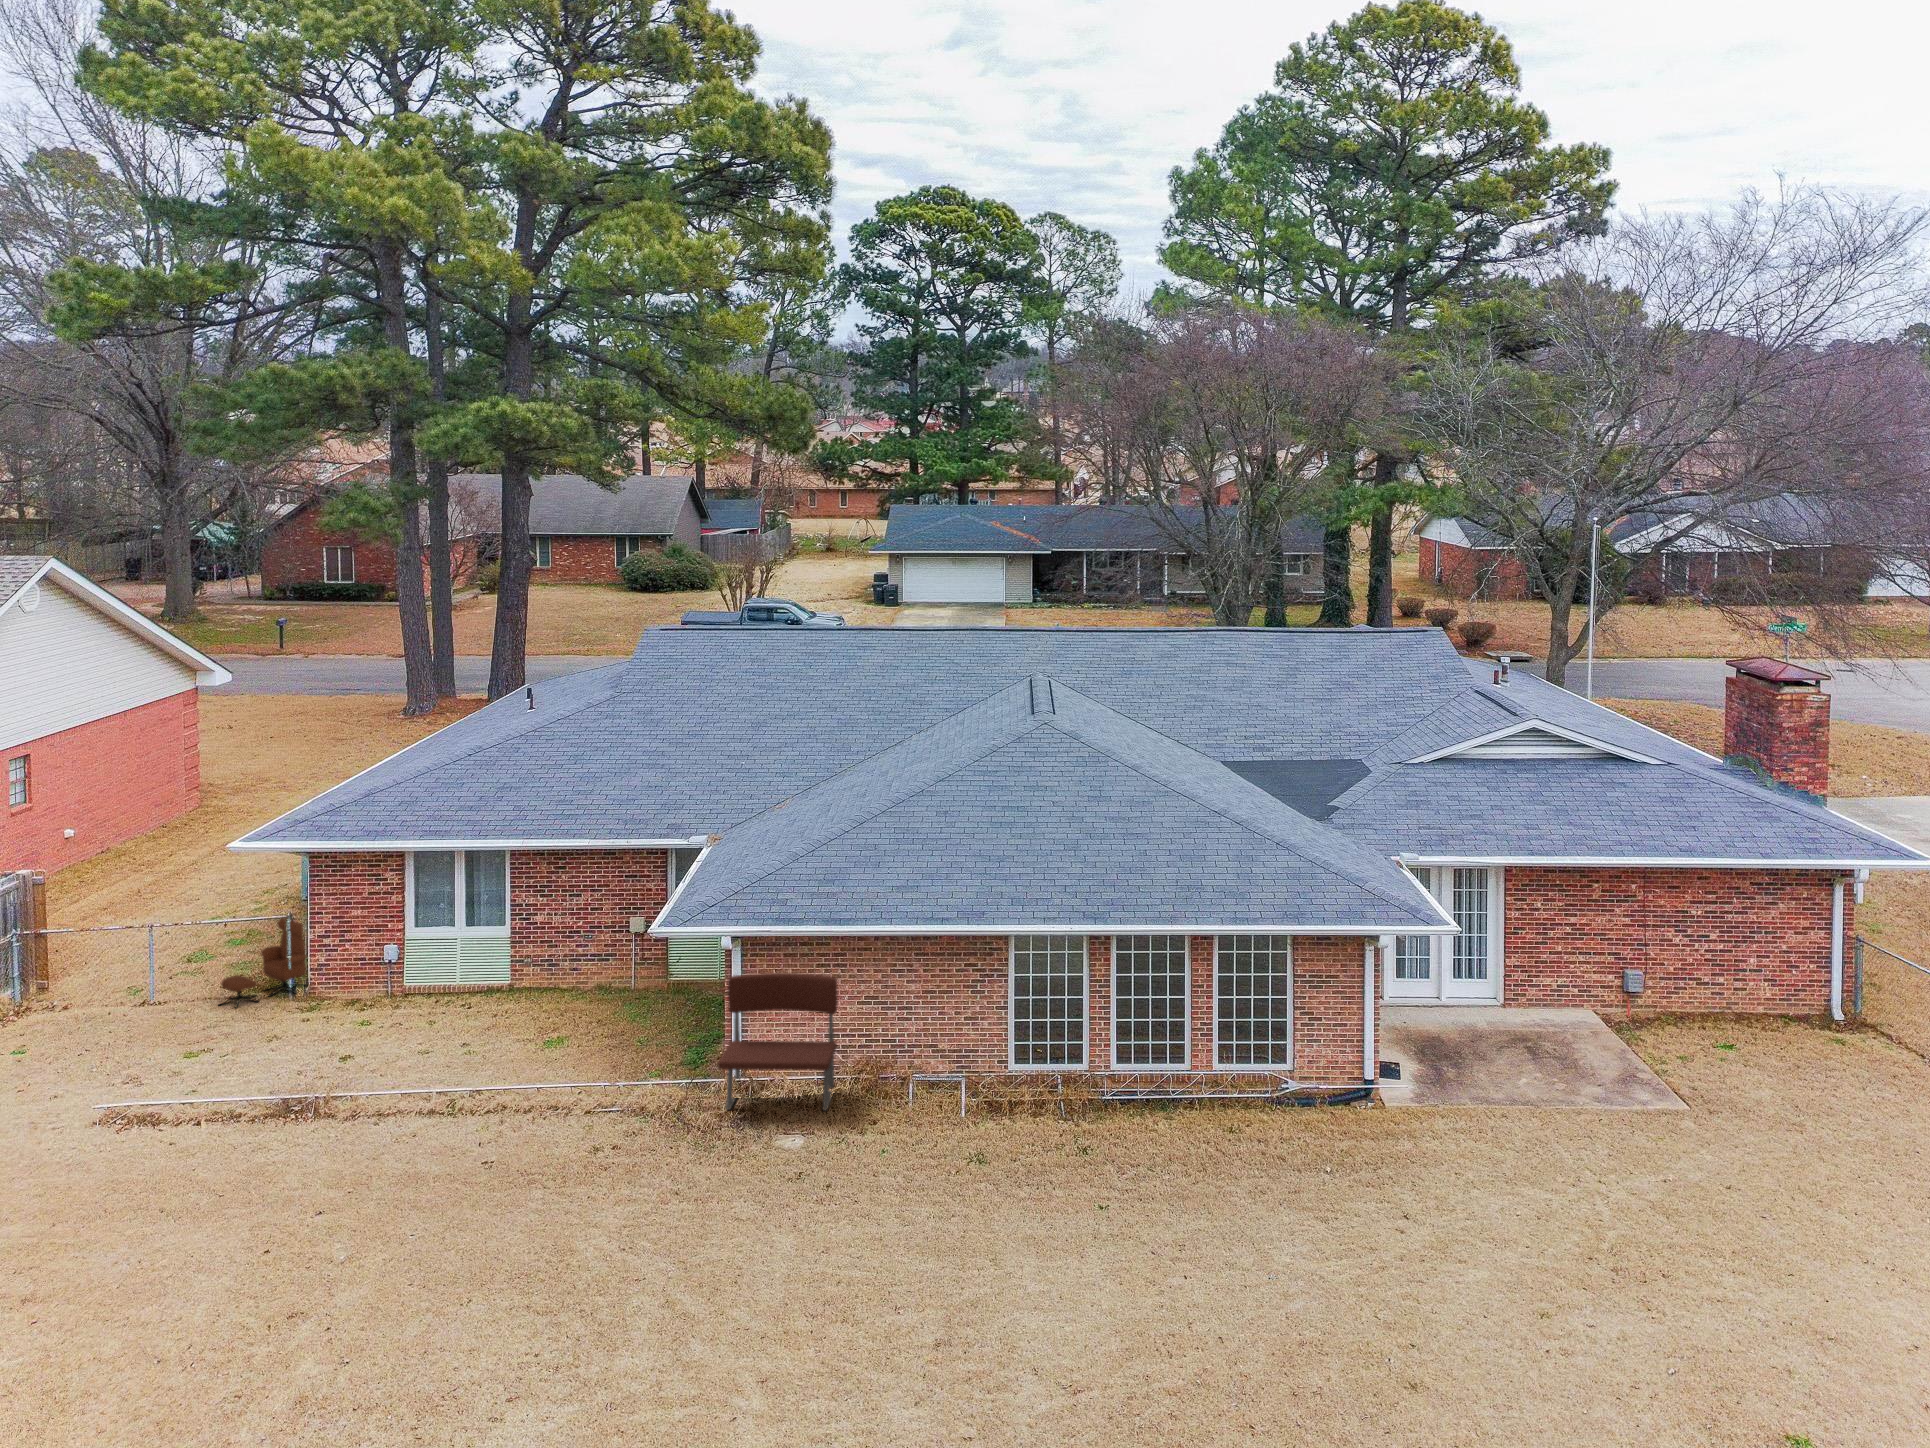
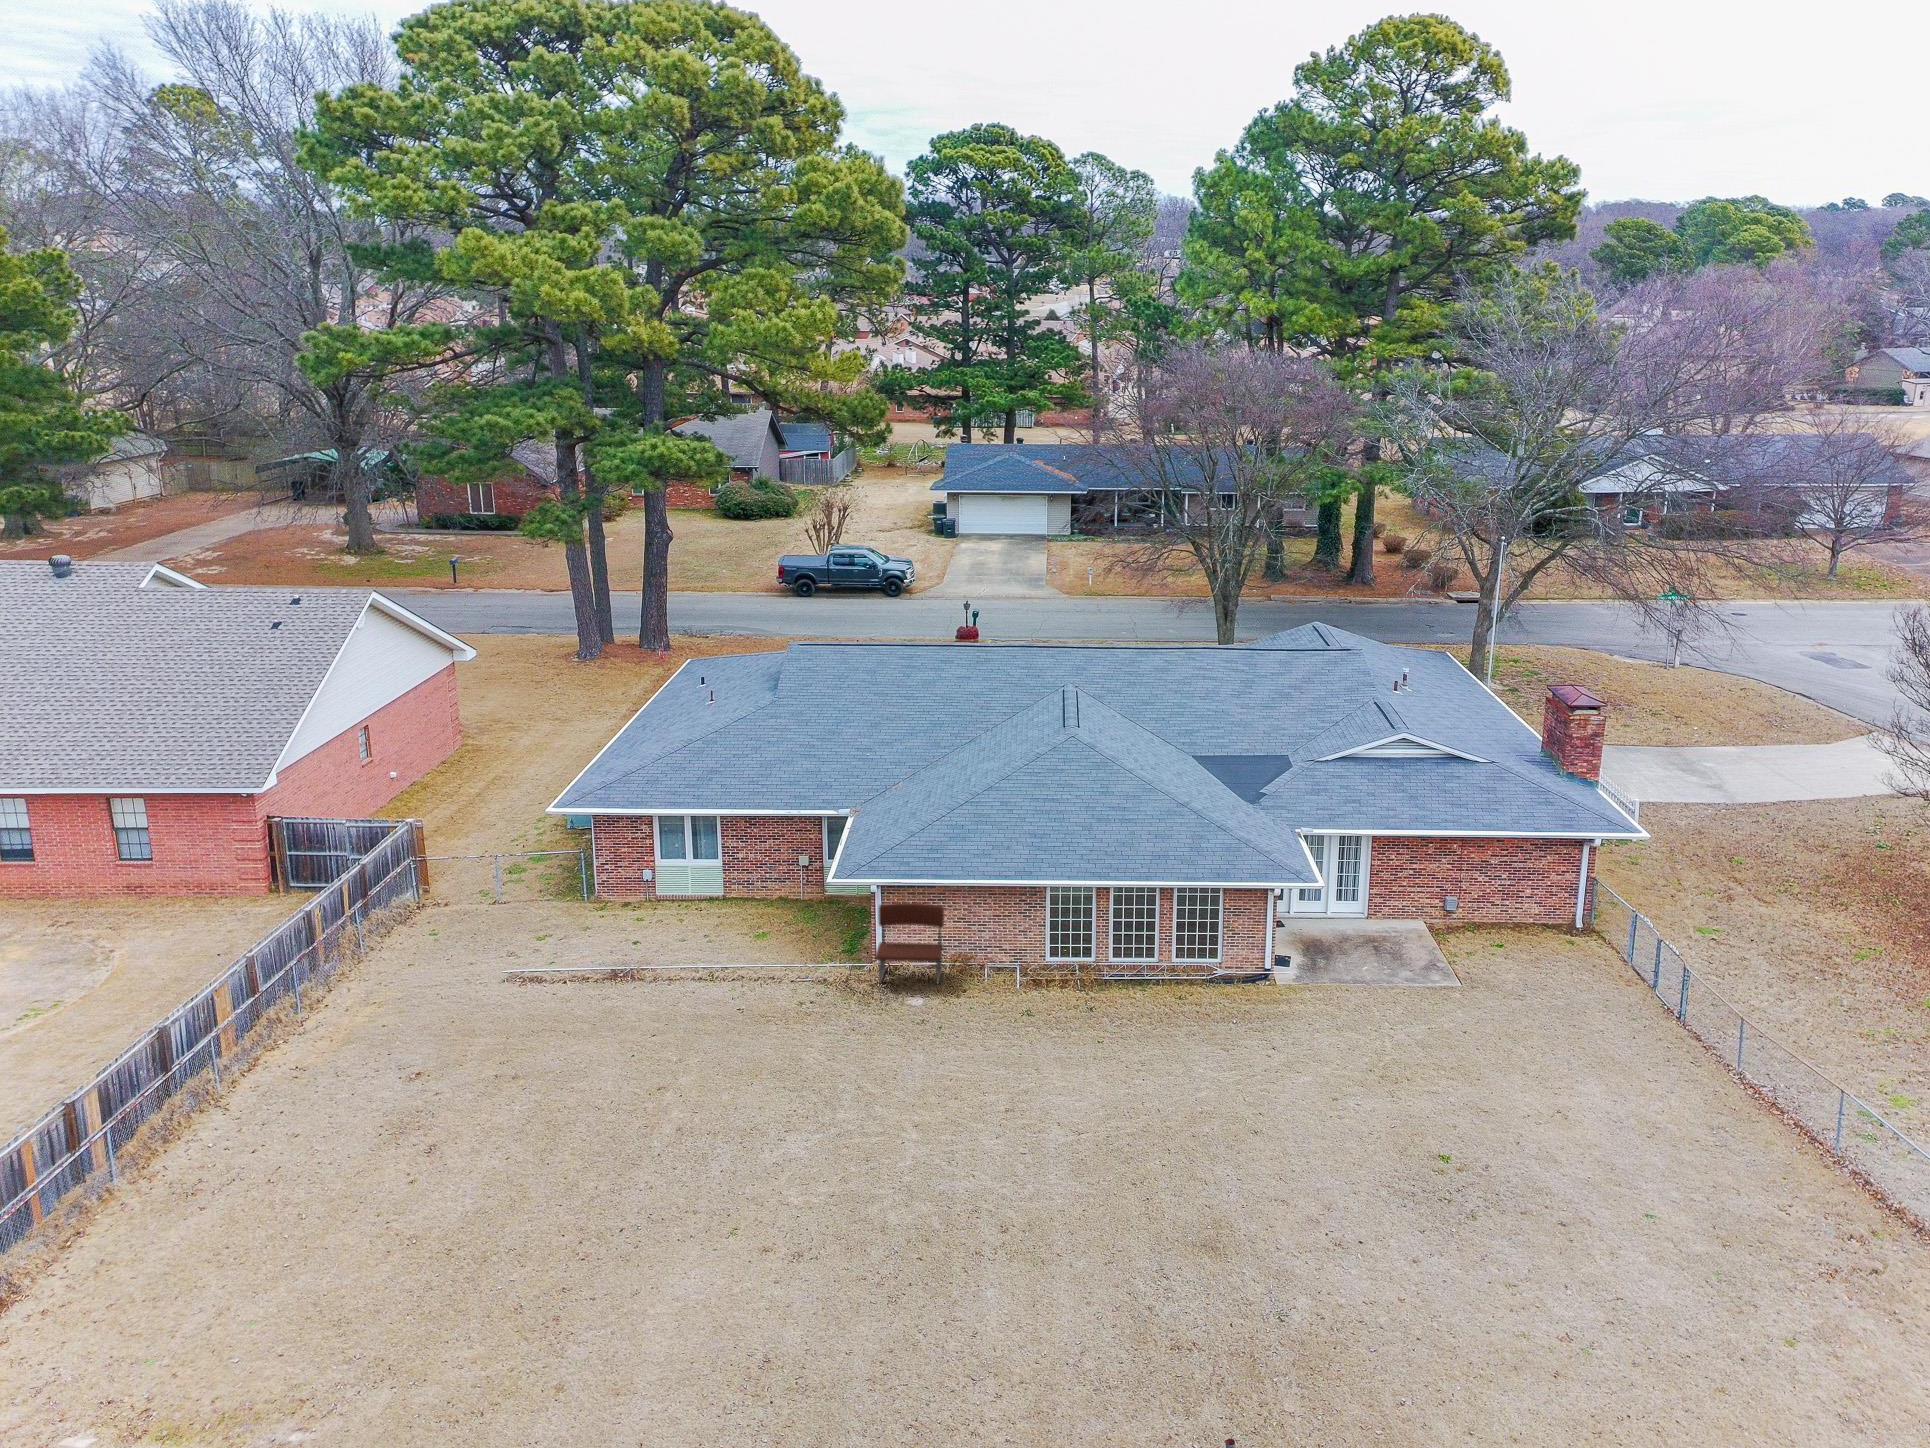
lounge chair: present [219,918,307,1007] -> none [546,853,597,912]

